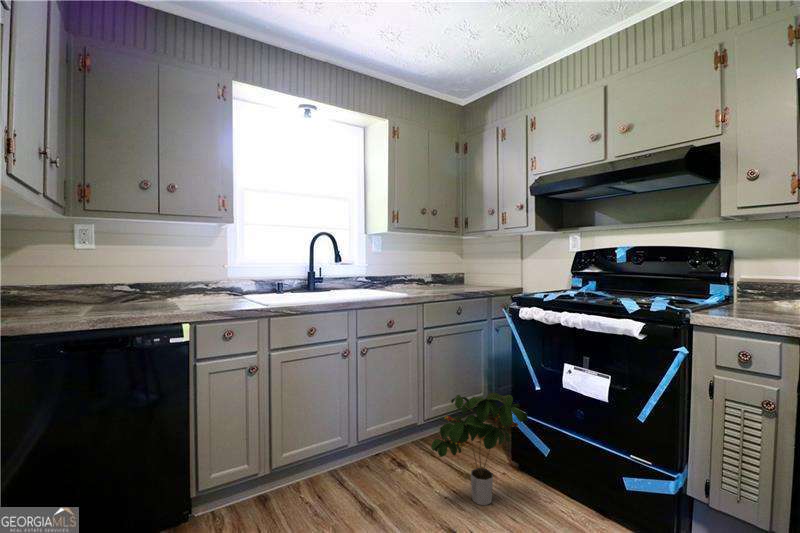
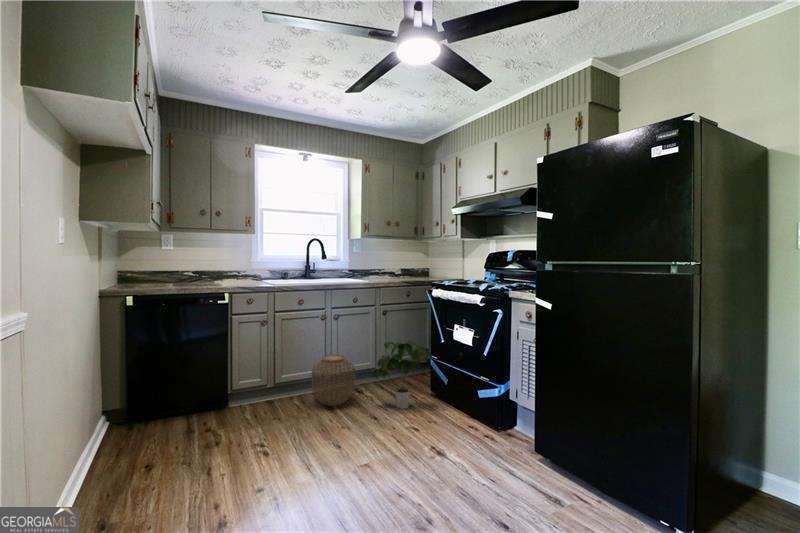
woven basket: none [333,415,403,504] -> present [312,355,355,406]

